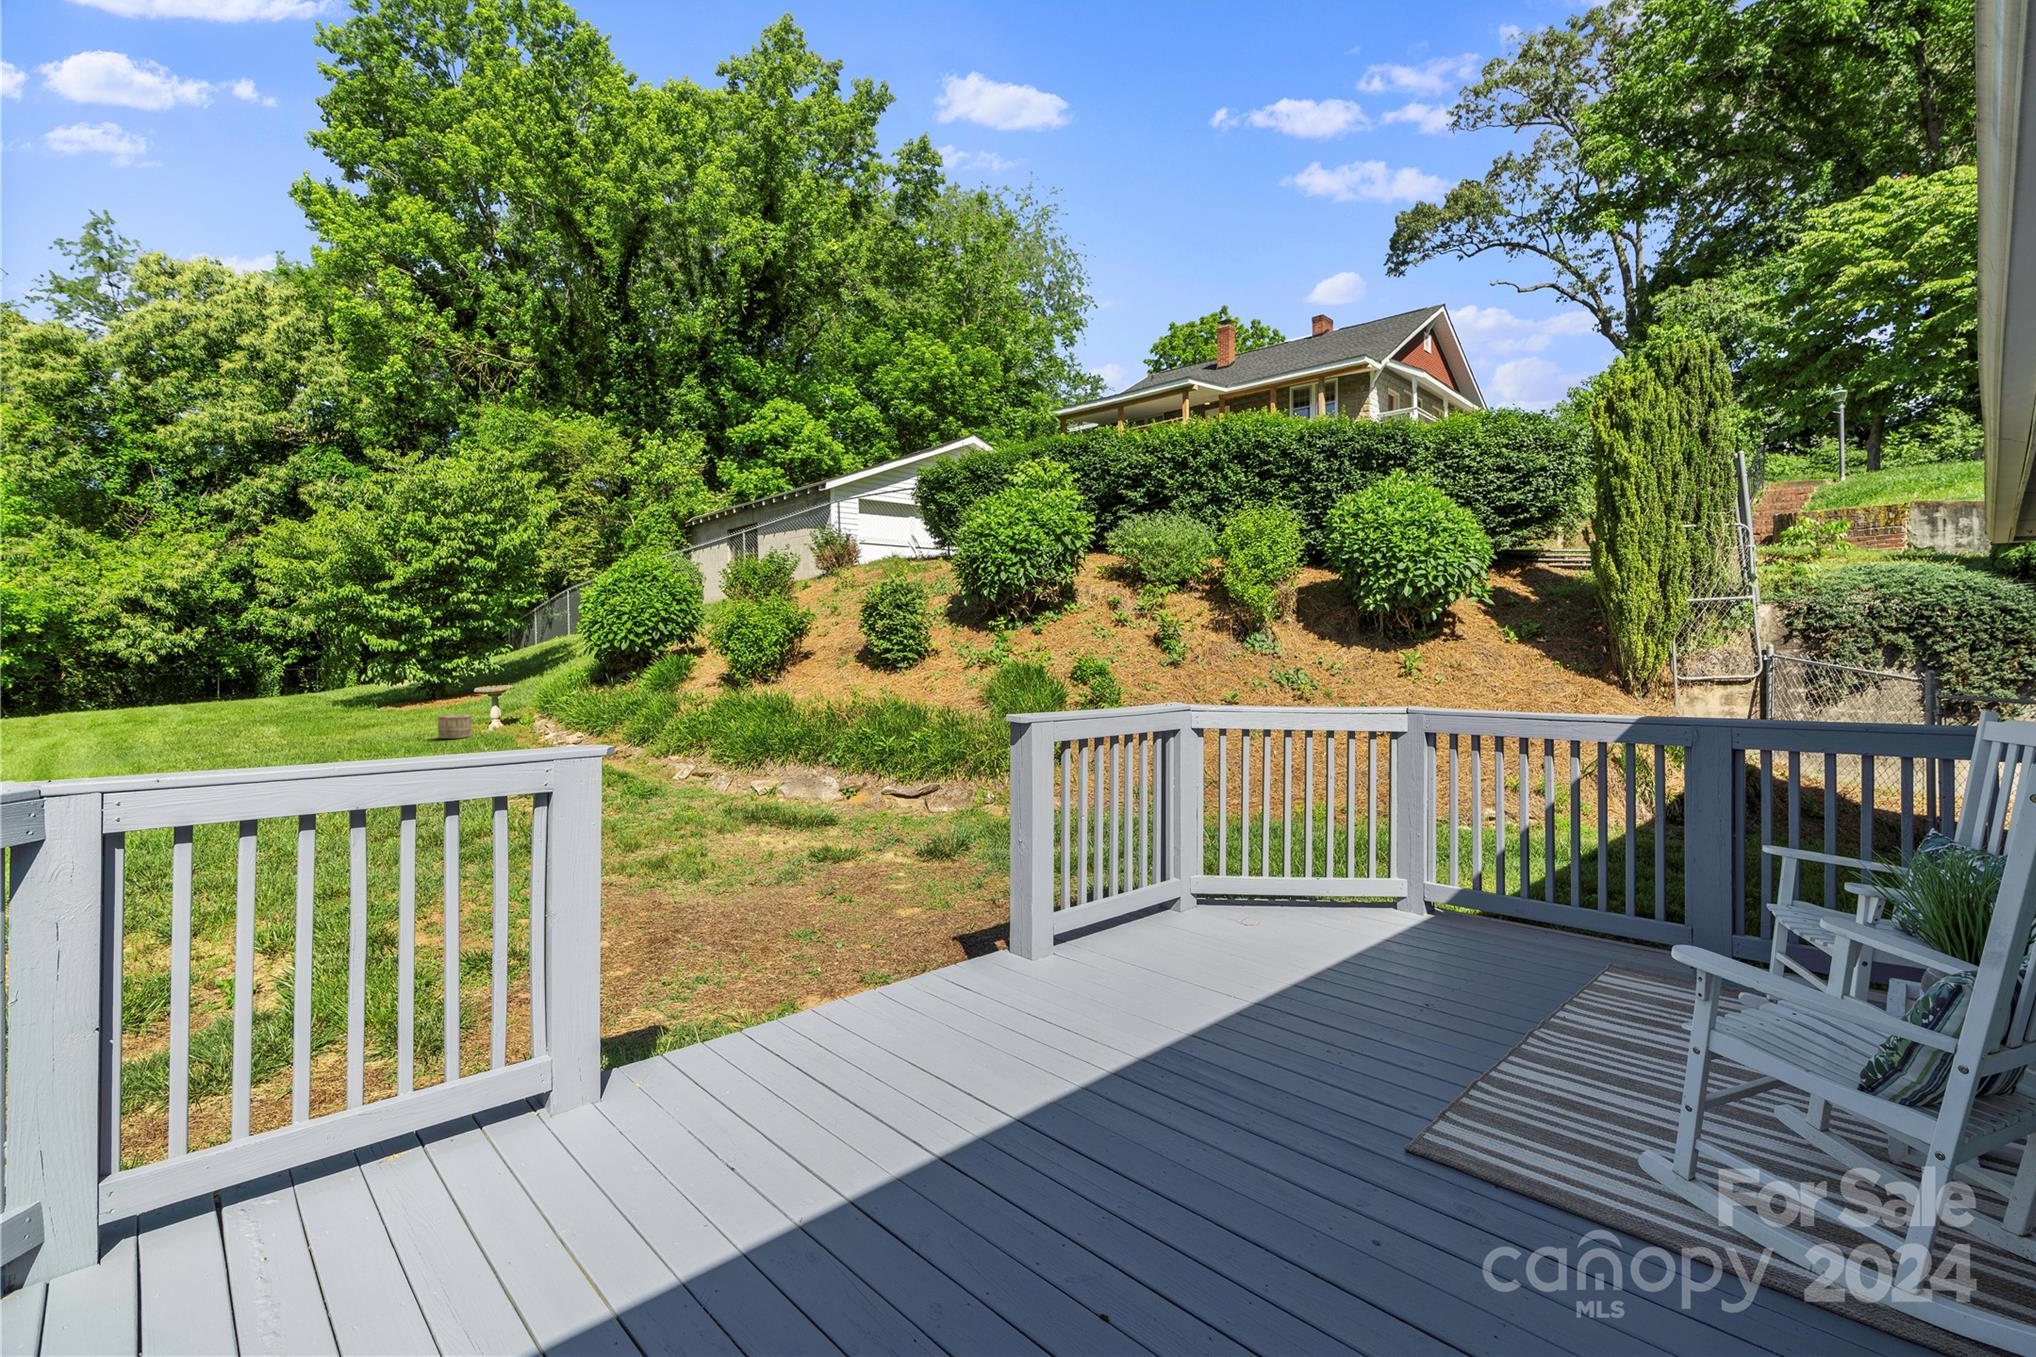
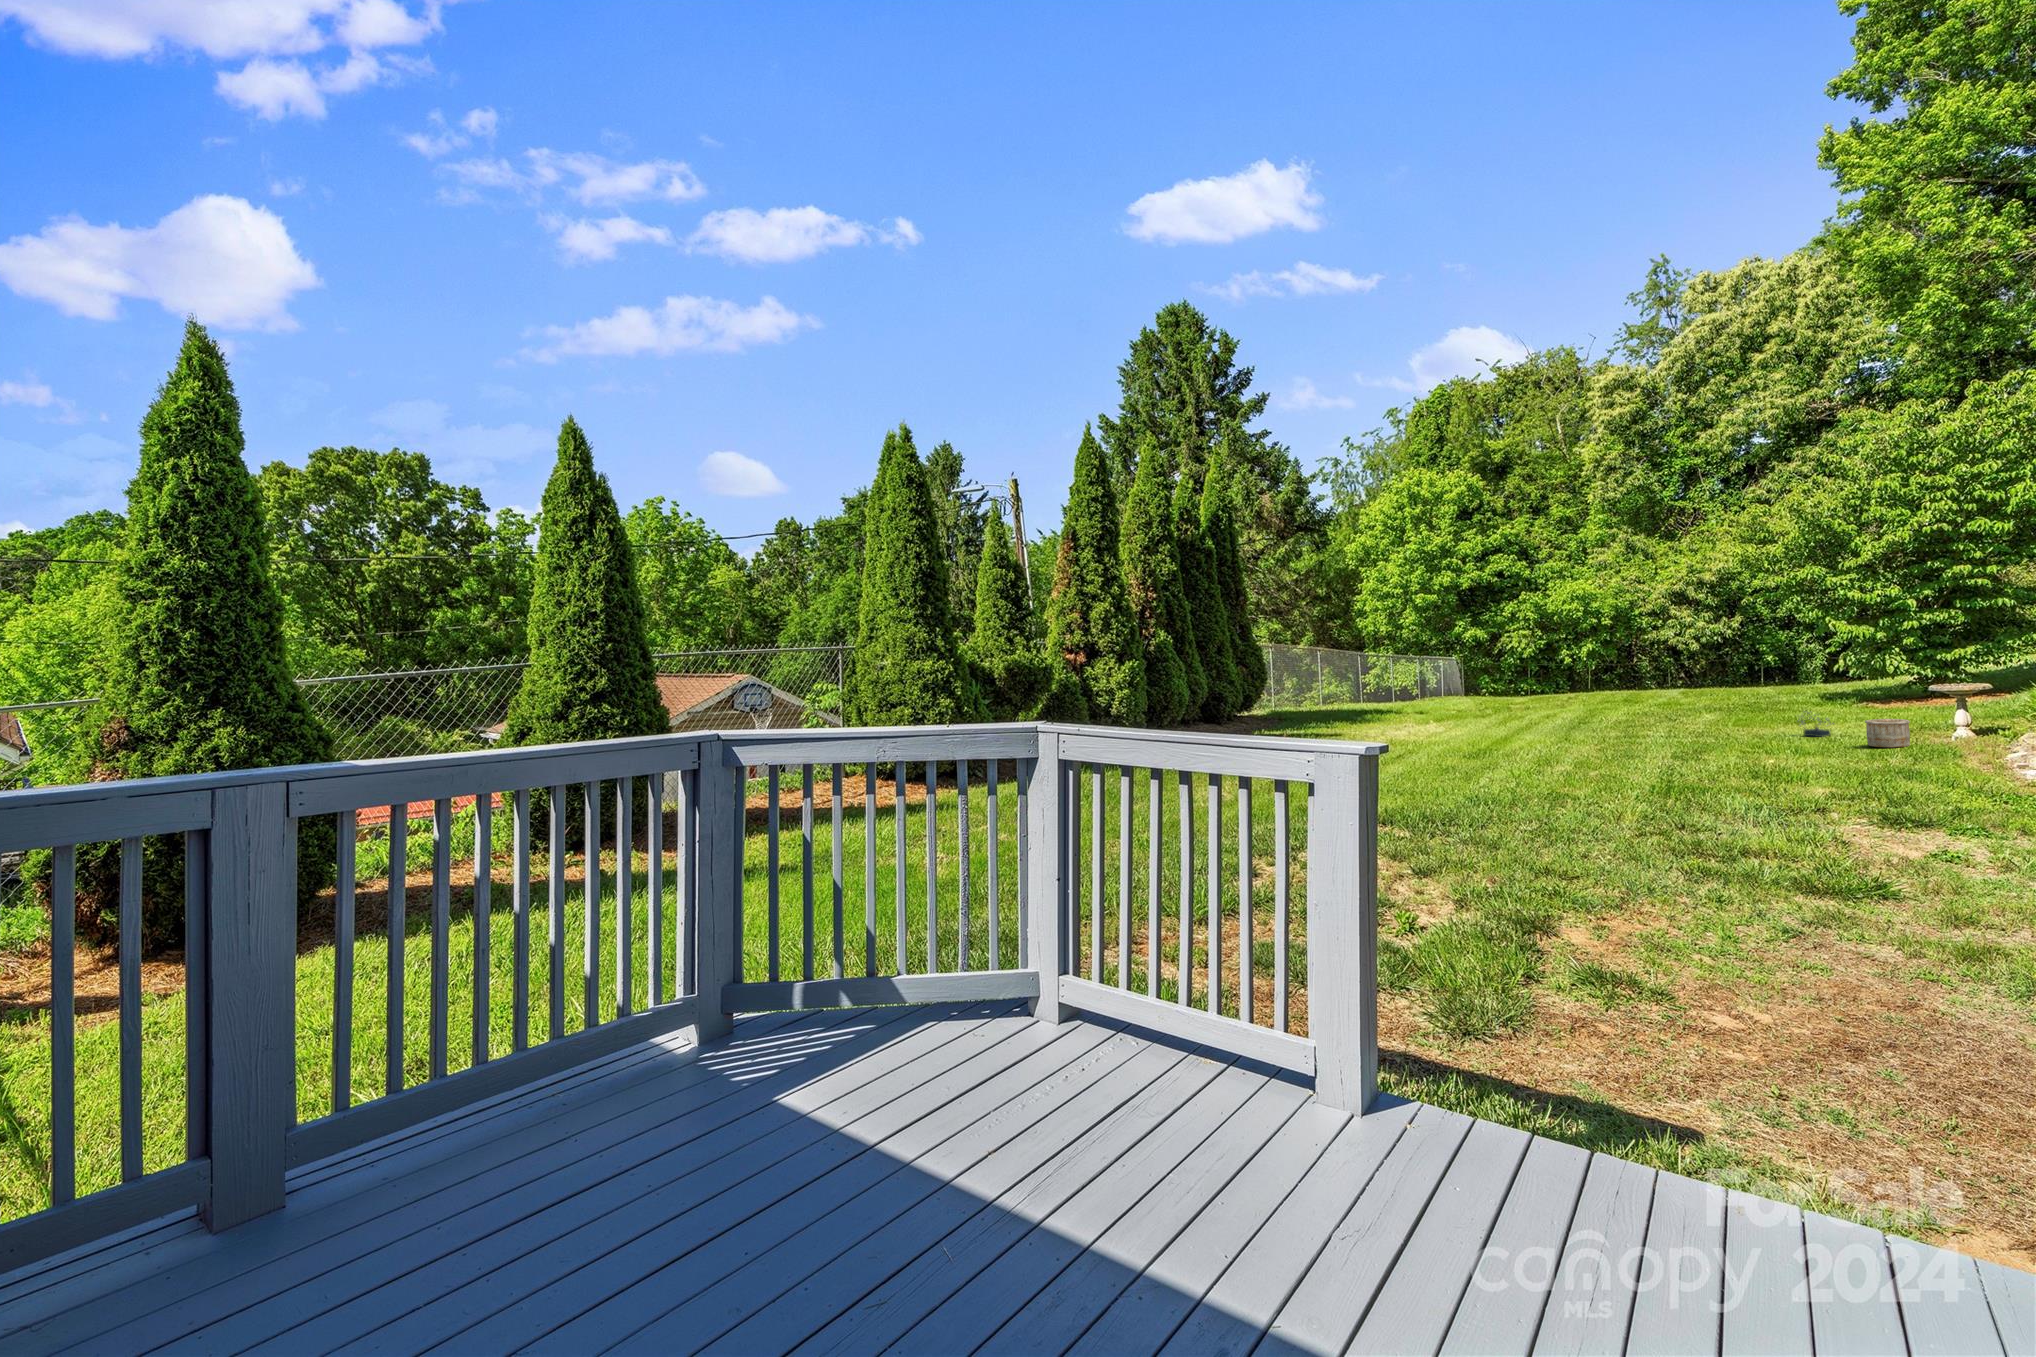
decorative plant: none [362,712,397,736] -> present [1799,713,1834,737]

